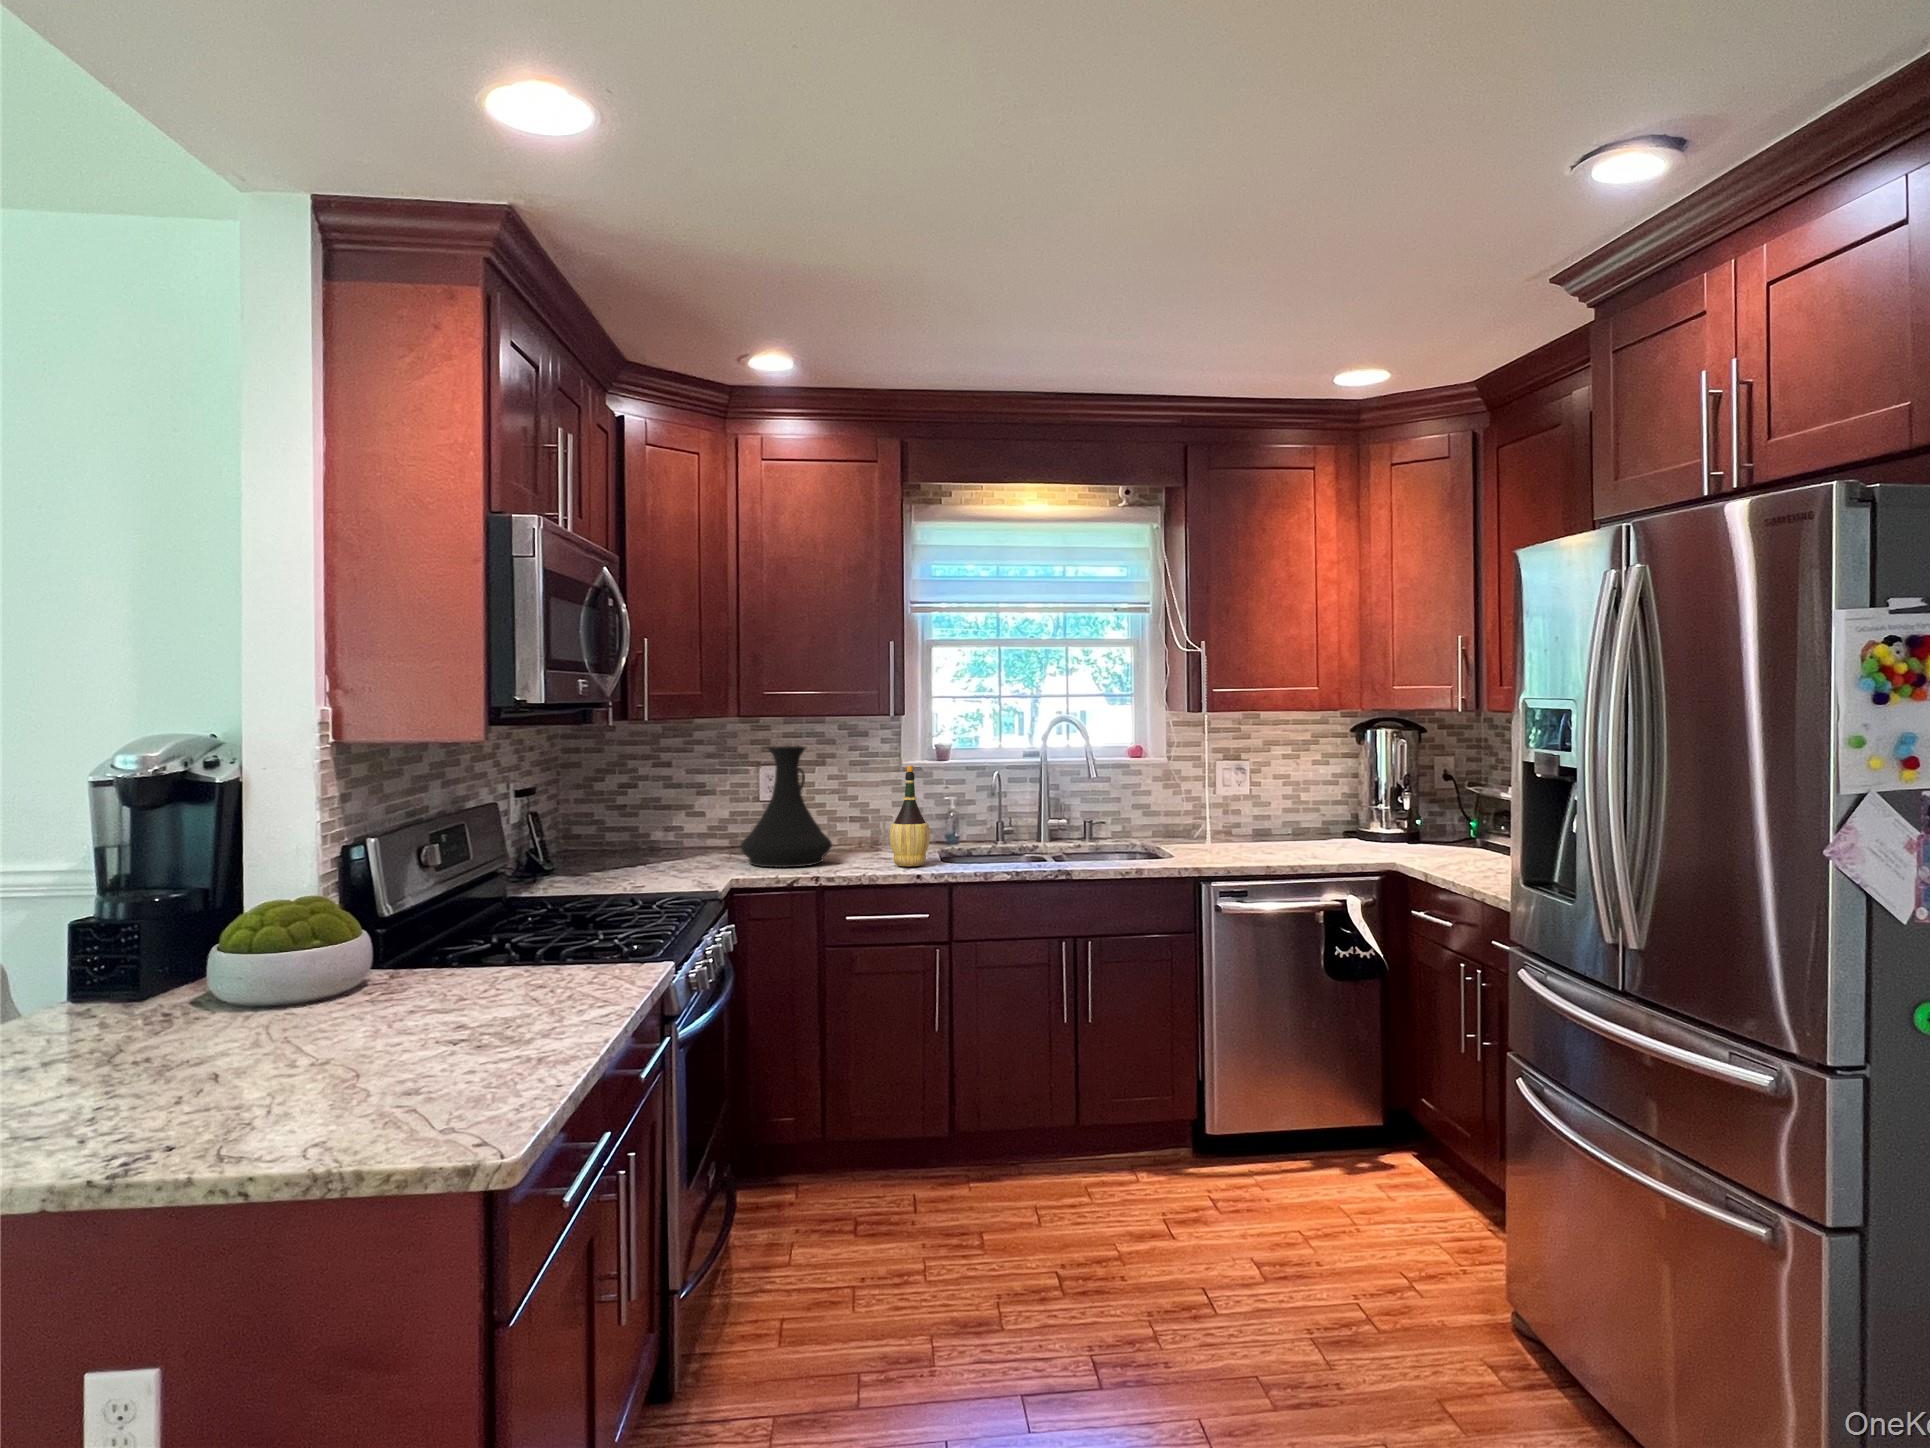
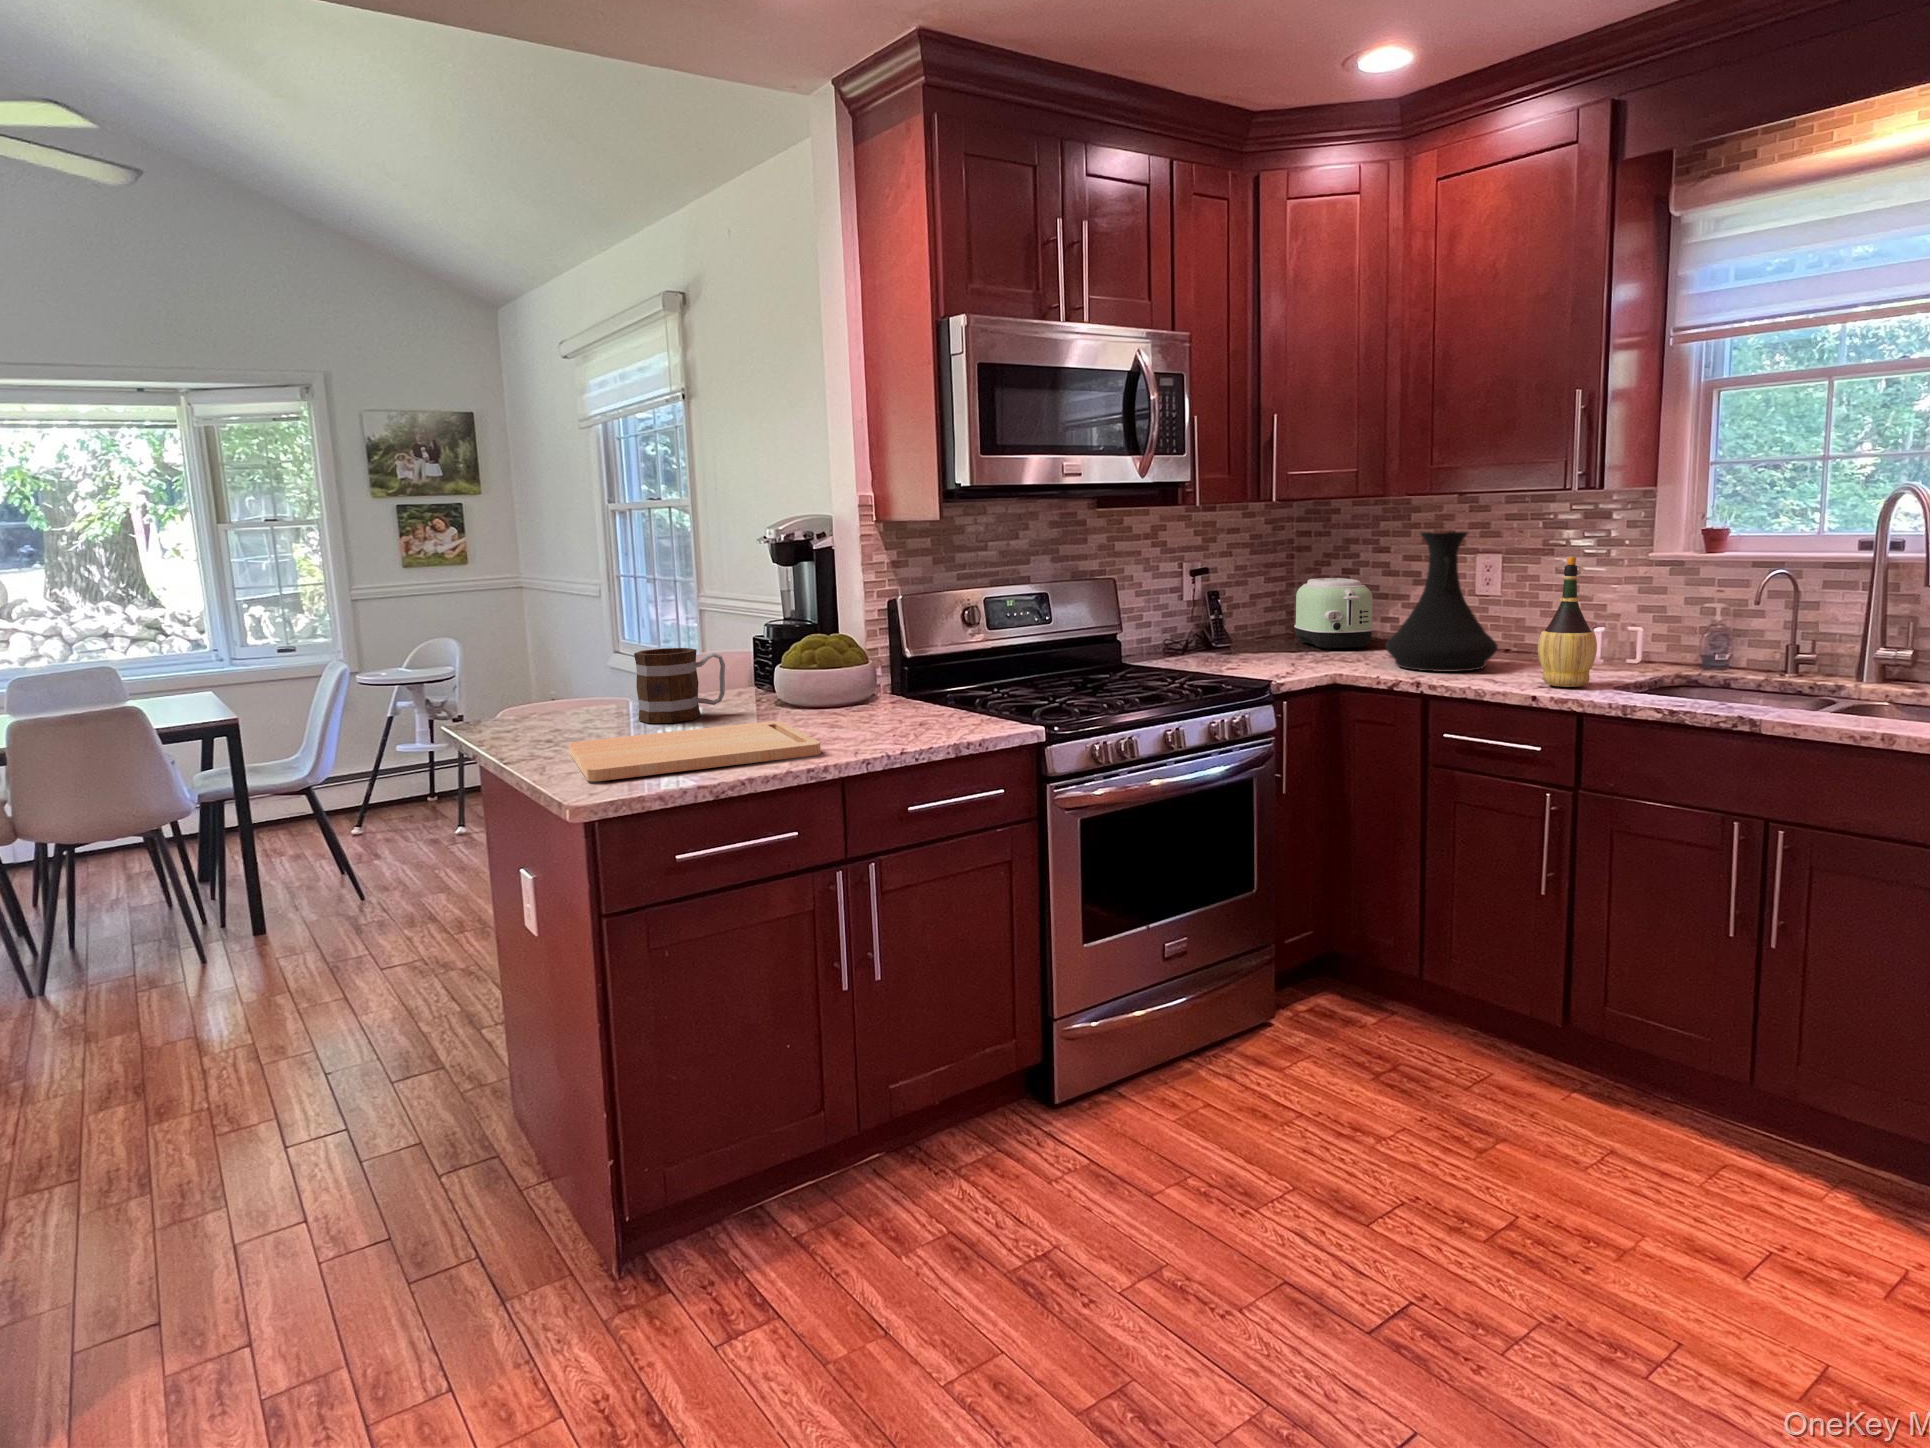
toaster: none [594,791,682,860] -> present [1294,578,1373,649]
mug: none [100,926,243,1057] -> present [634,648,725,723]
cutting board: none [226,1002,601,1112] -> present [570,721,821,781]

